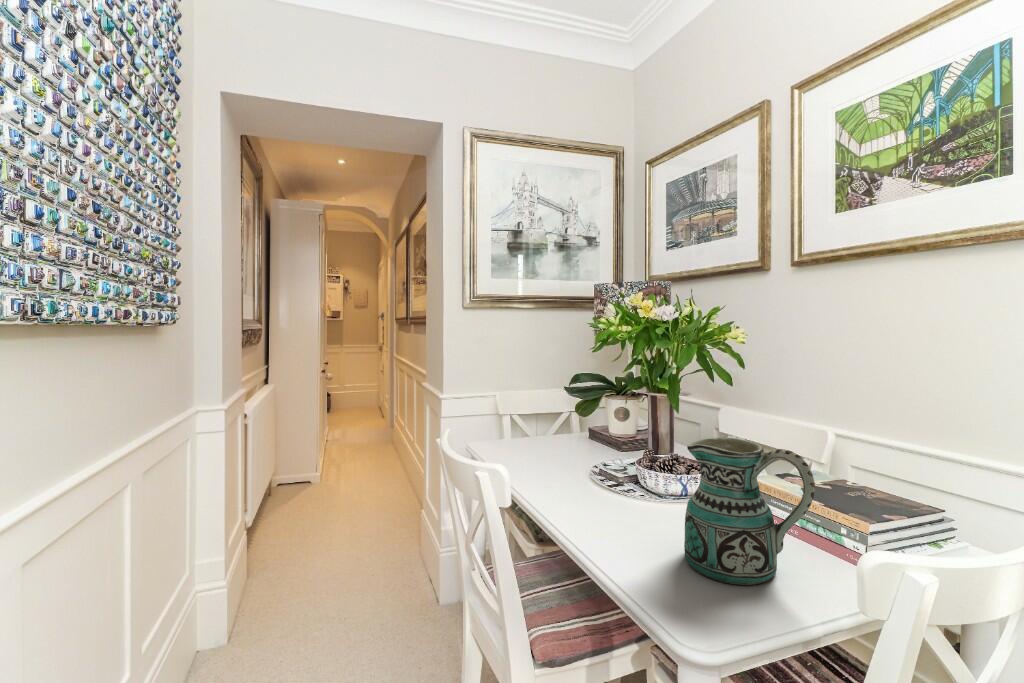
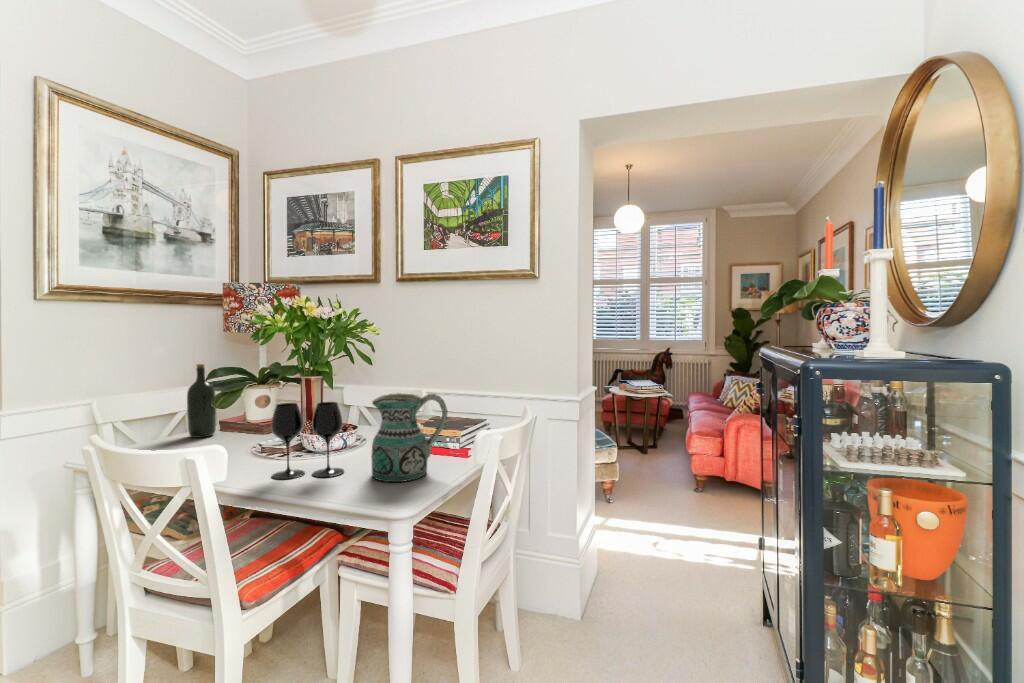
wine bottle: none [555,369,581,443] -> present [187,364,216,438]
wine glass: none [577,428,659,536] -> present [271,402,344,479]

